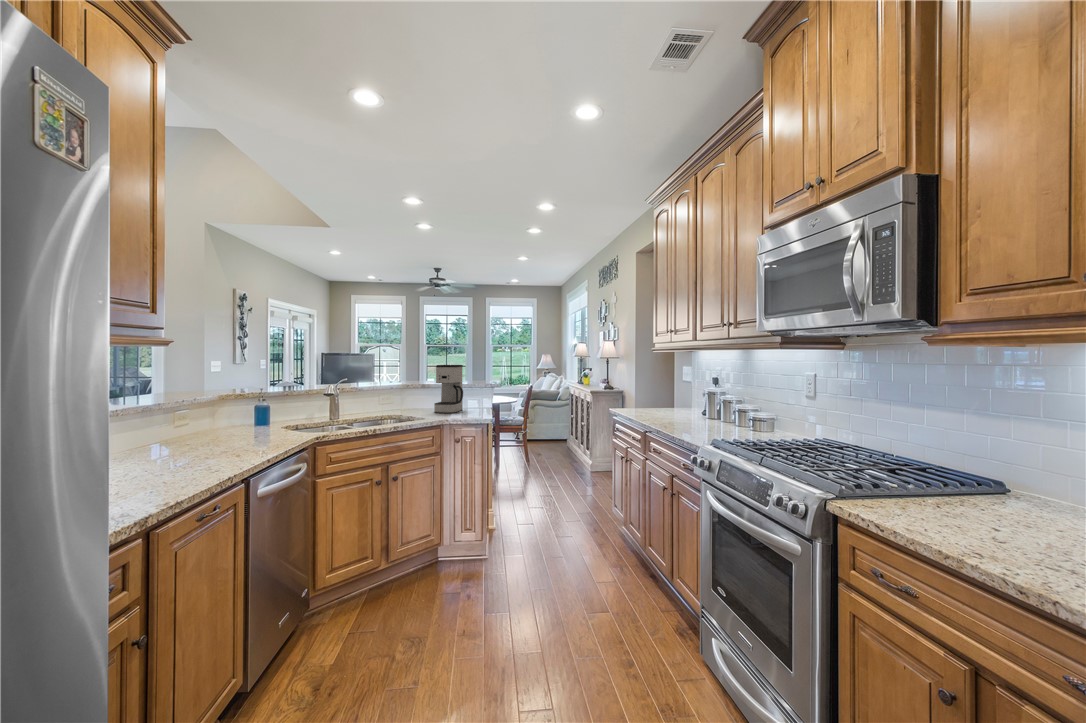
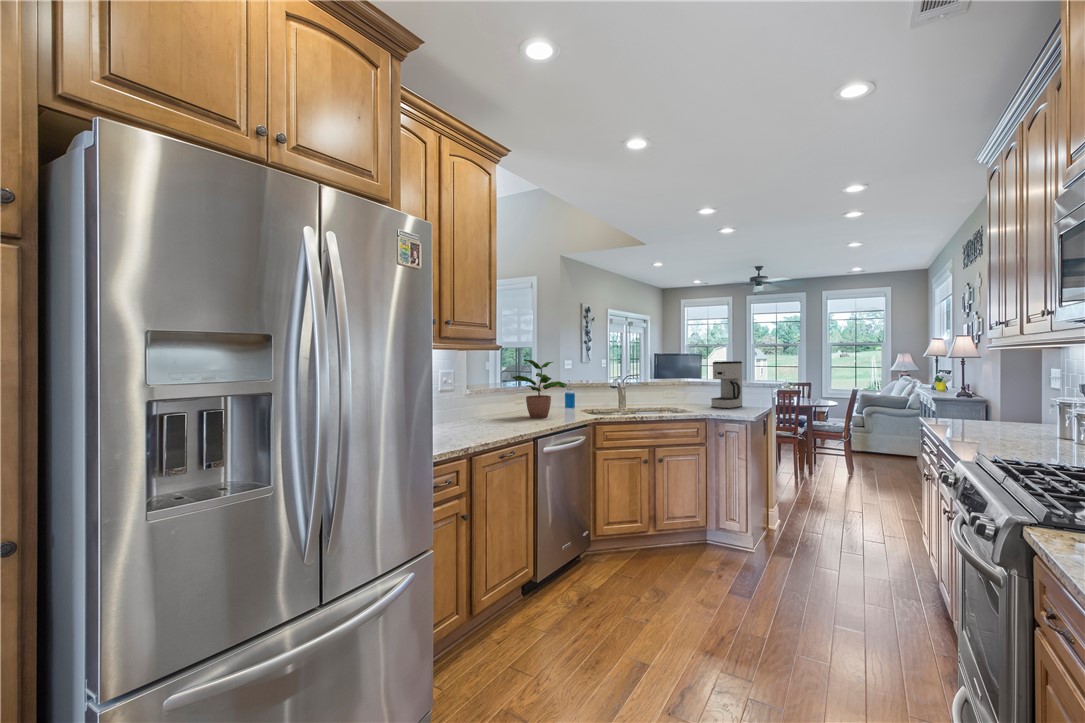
potted plant: none [174,360,274,446] -> present [512,359,567,418]

